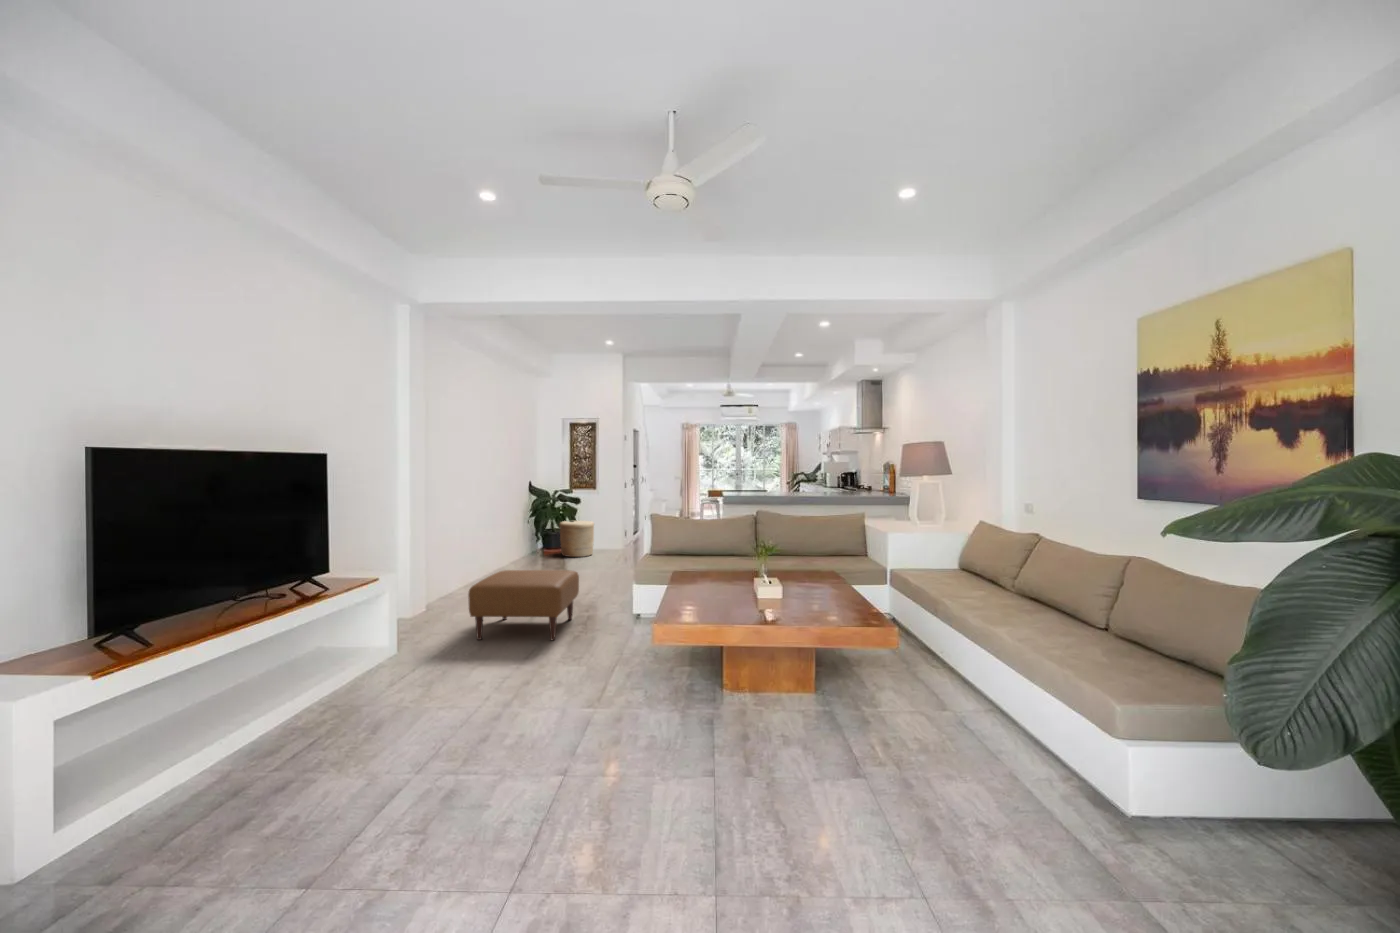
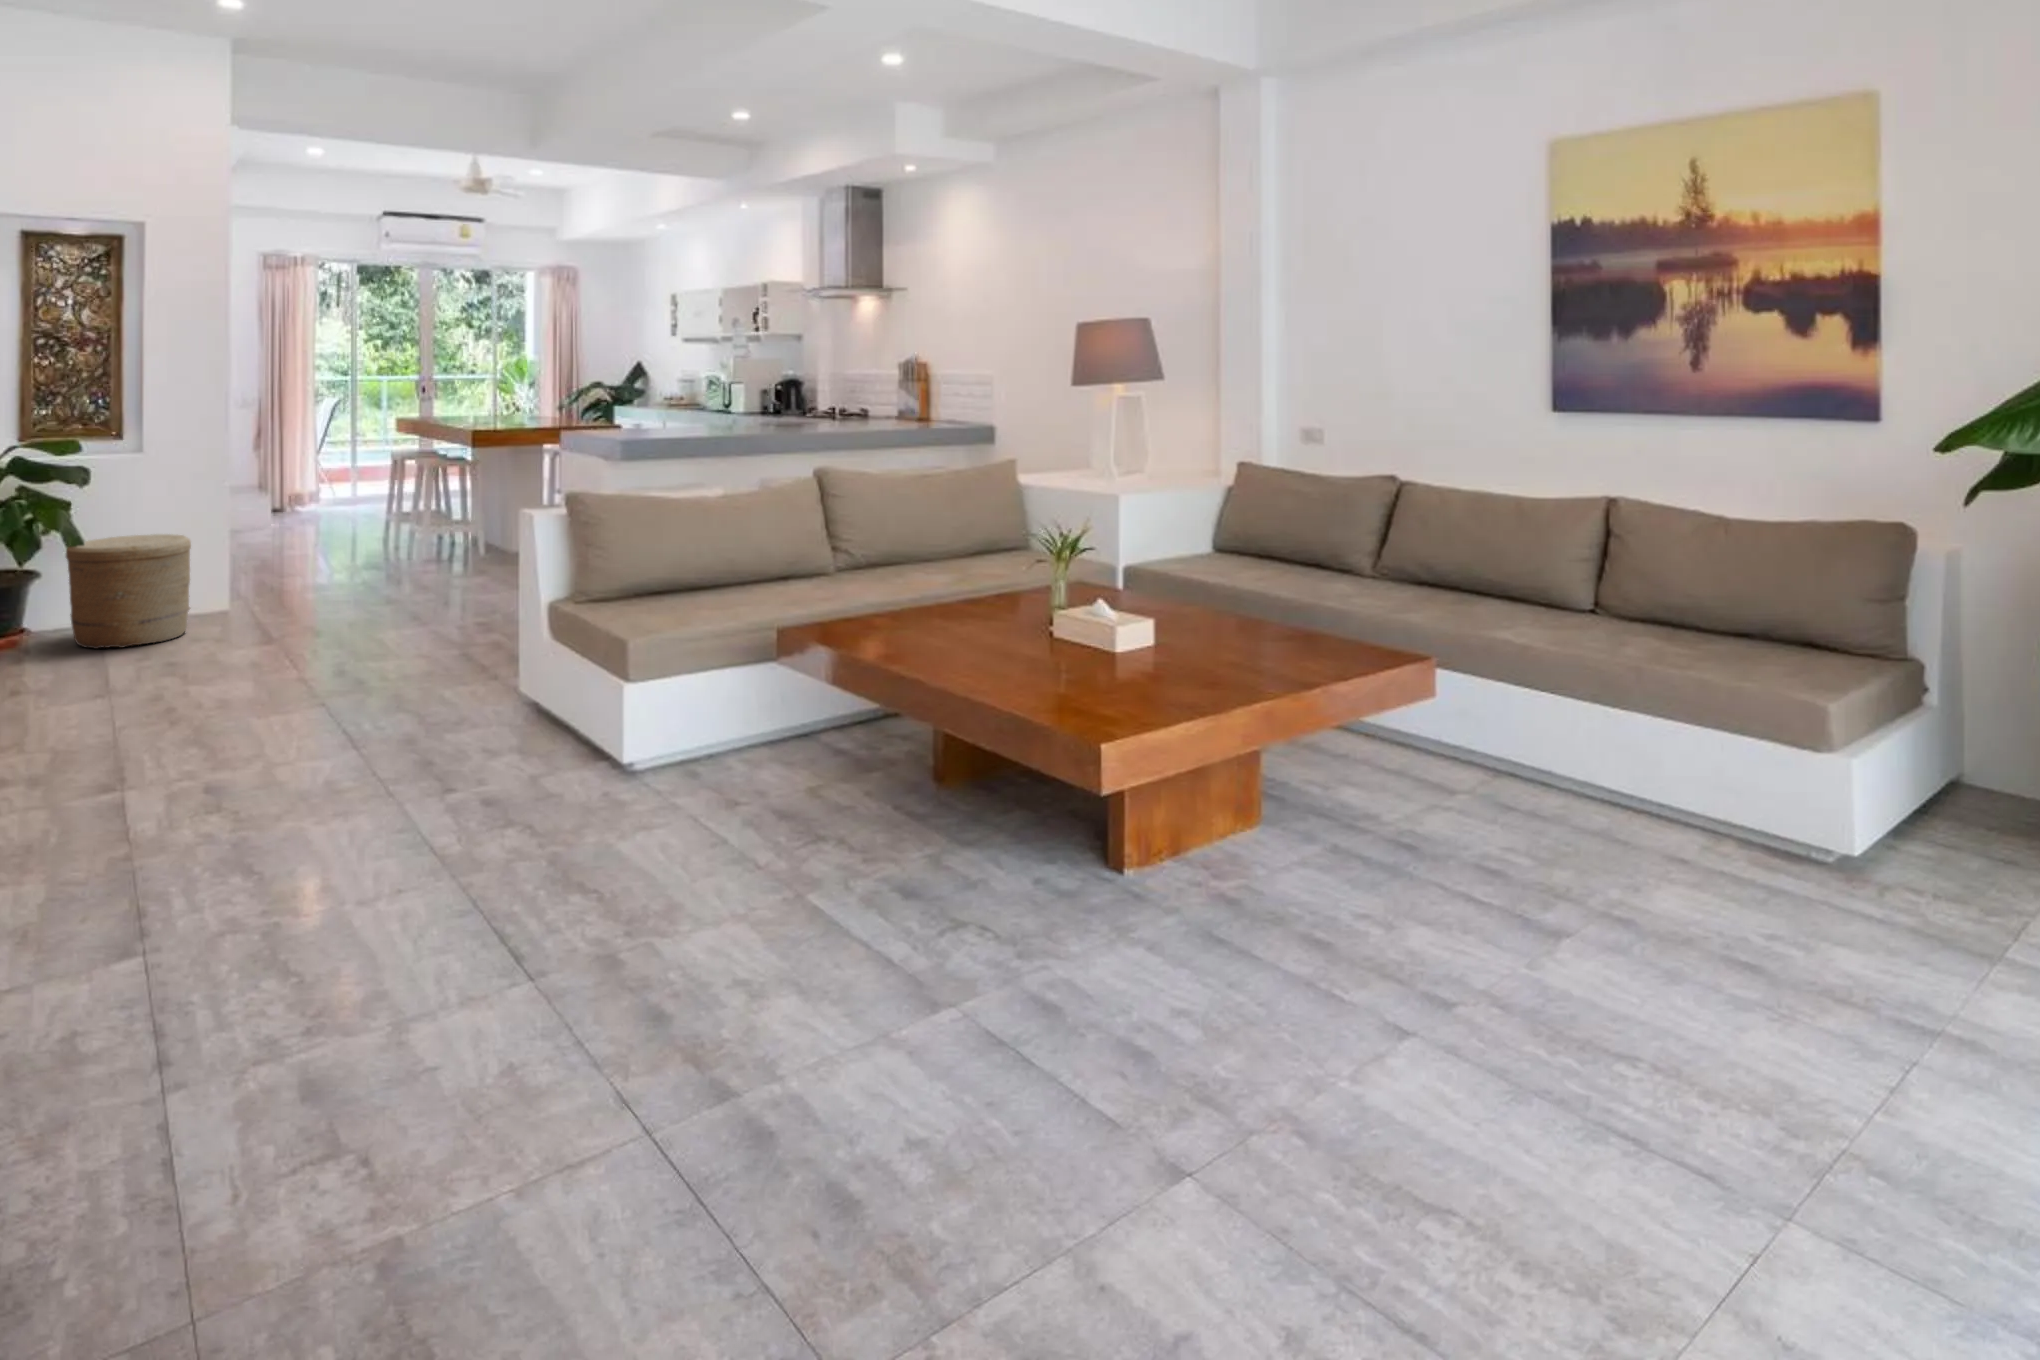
ottoman: present [468,570,579,640] -> none [210,672,545,942]

